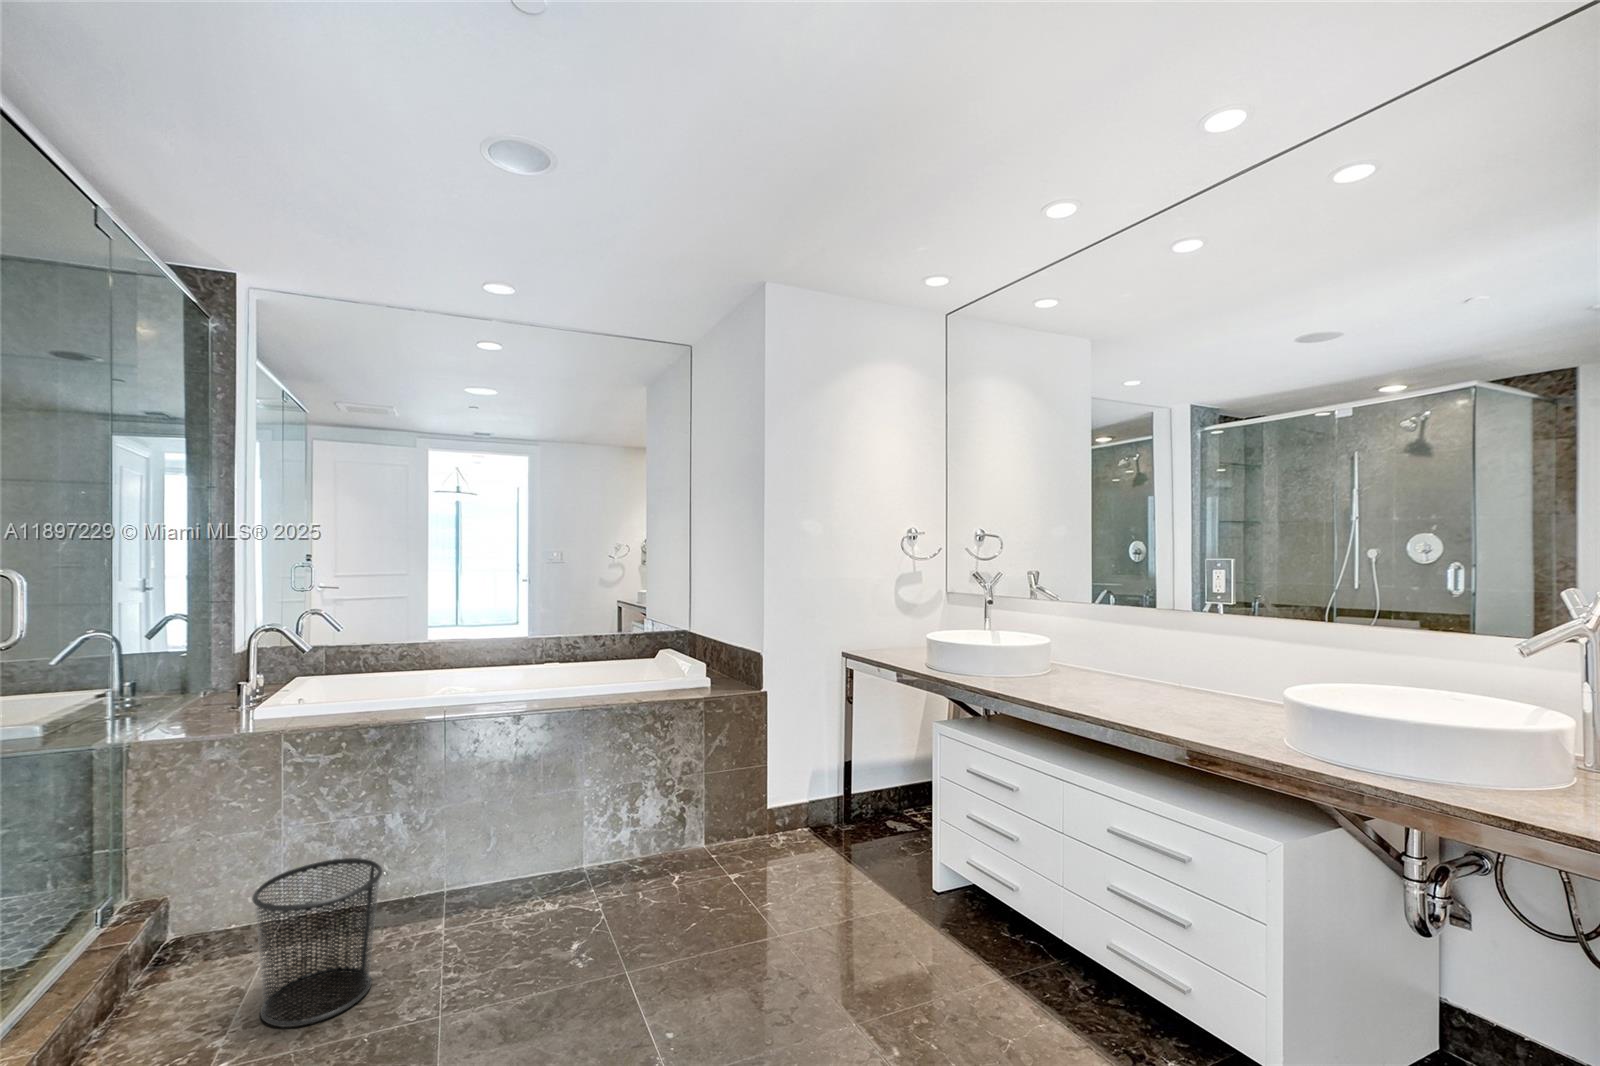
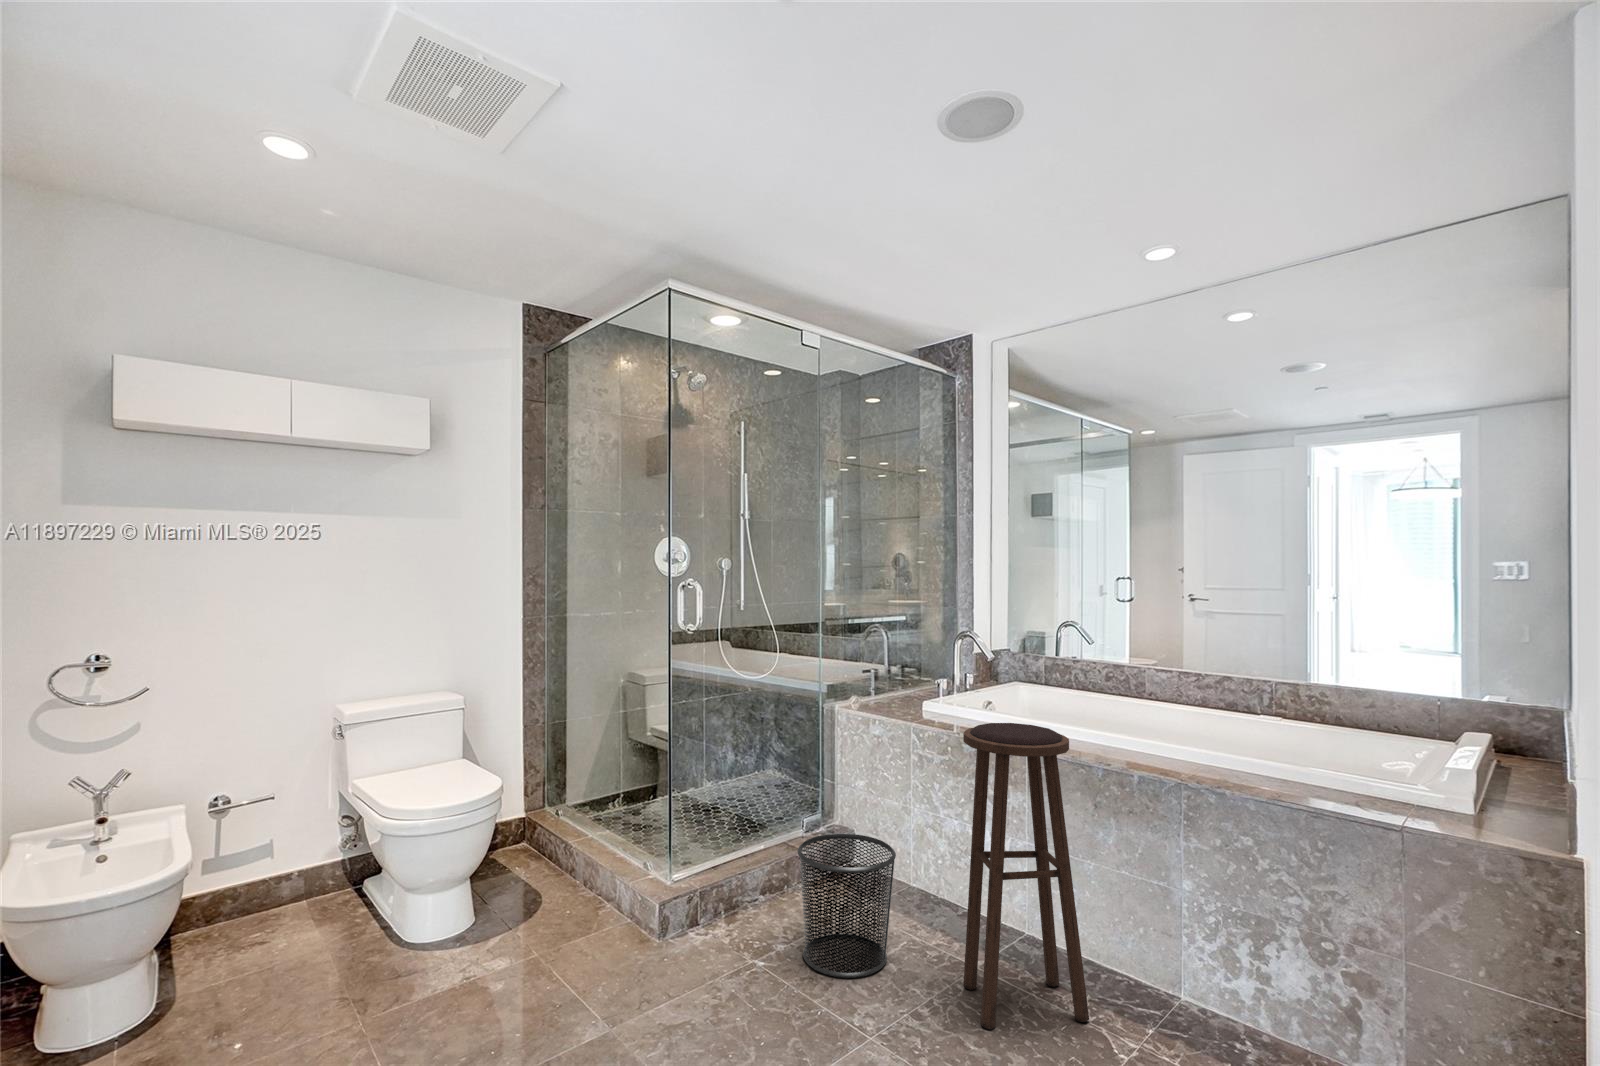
stool: none [452,695,557,953] -> present [963,723,1089,1029]

